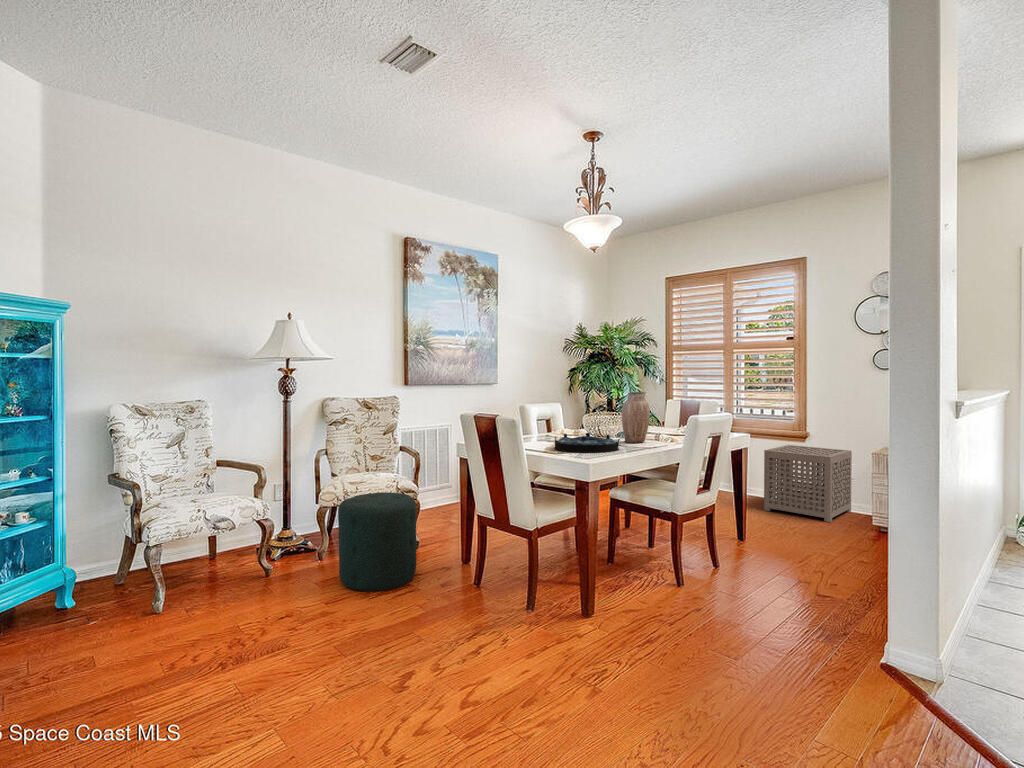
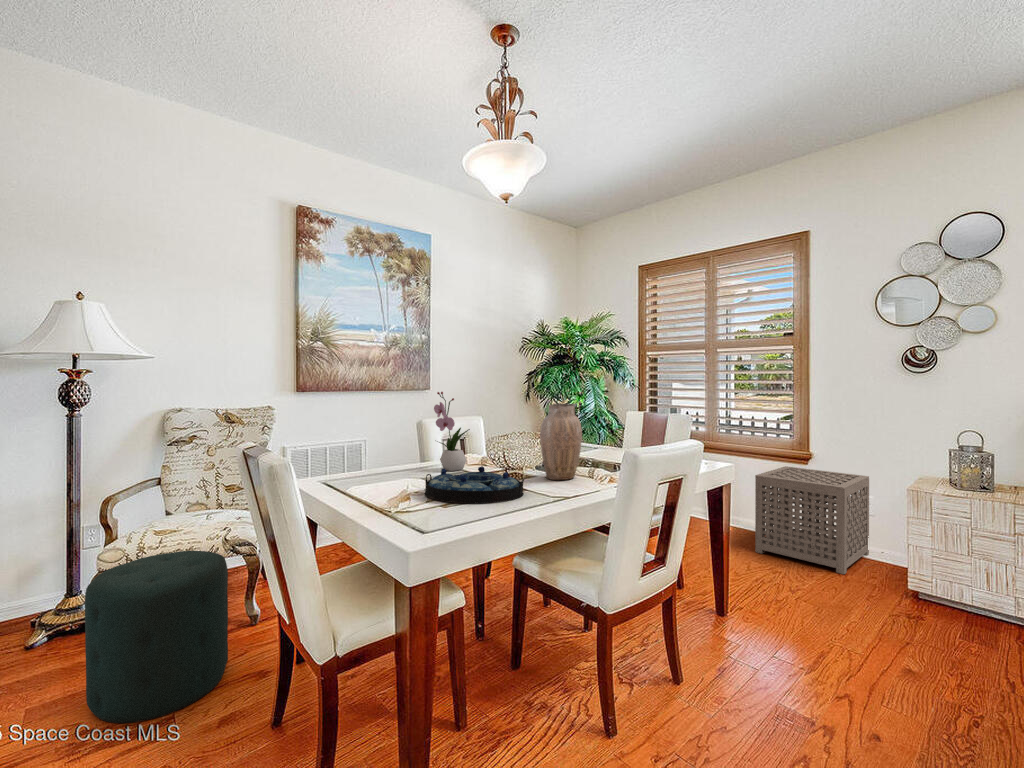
flower arrangement: none [542,384,567,440] -> present [434,392,470,471]

